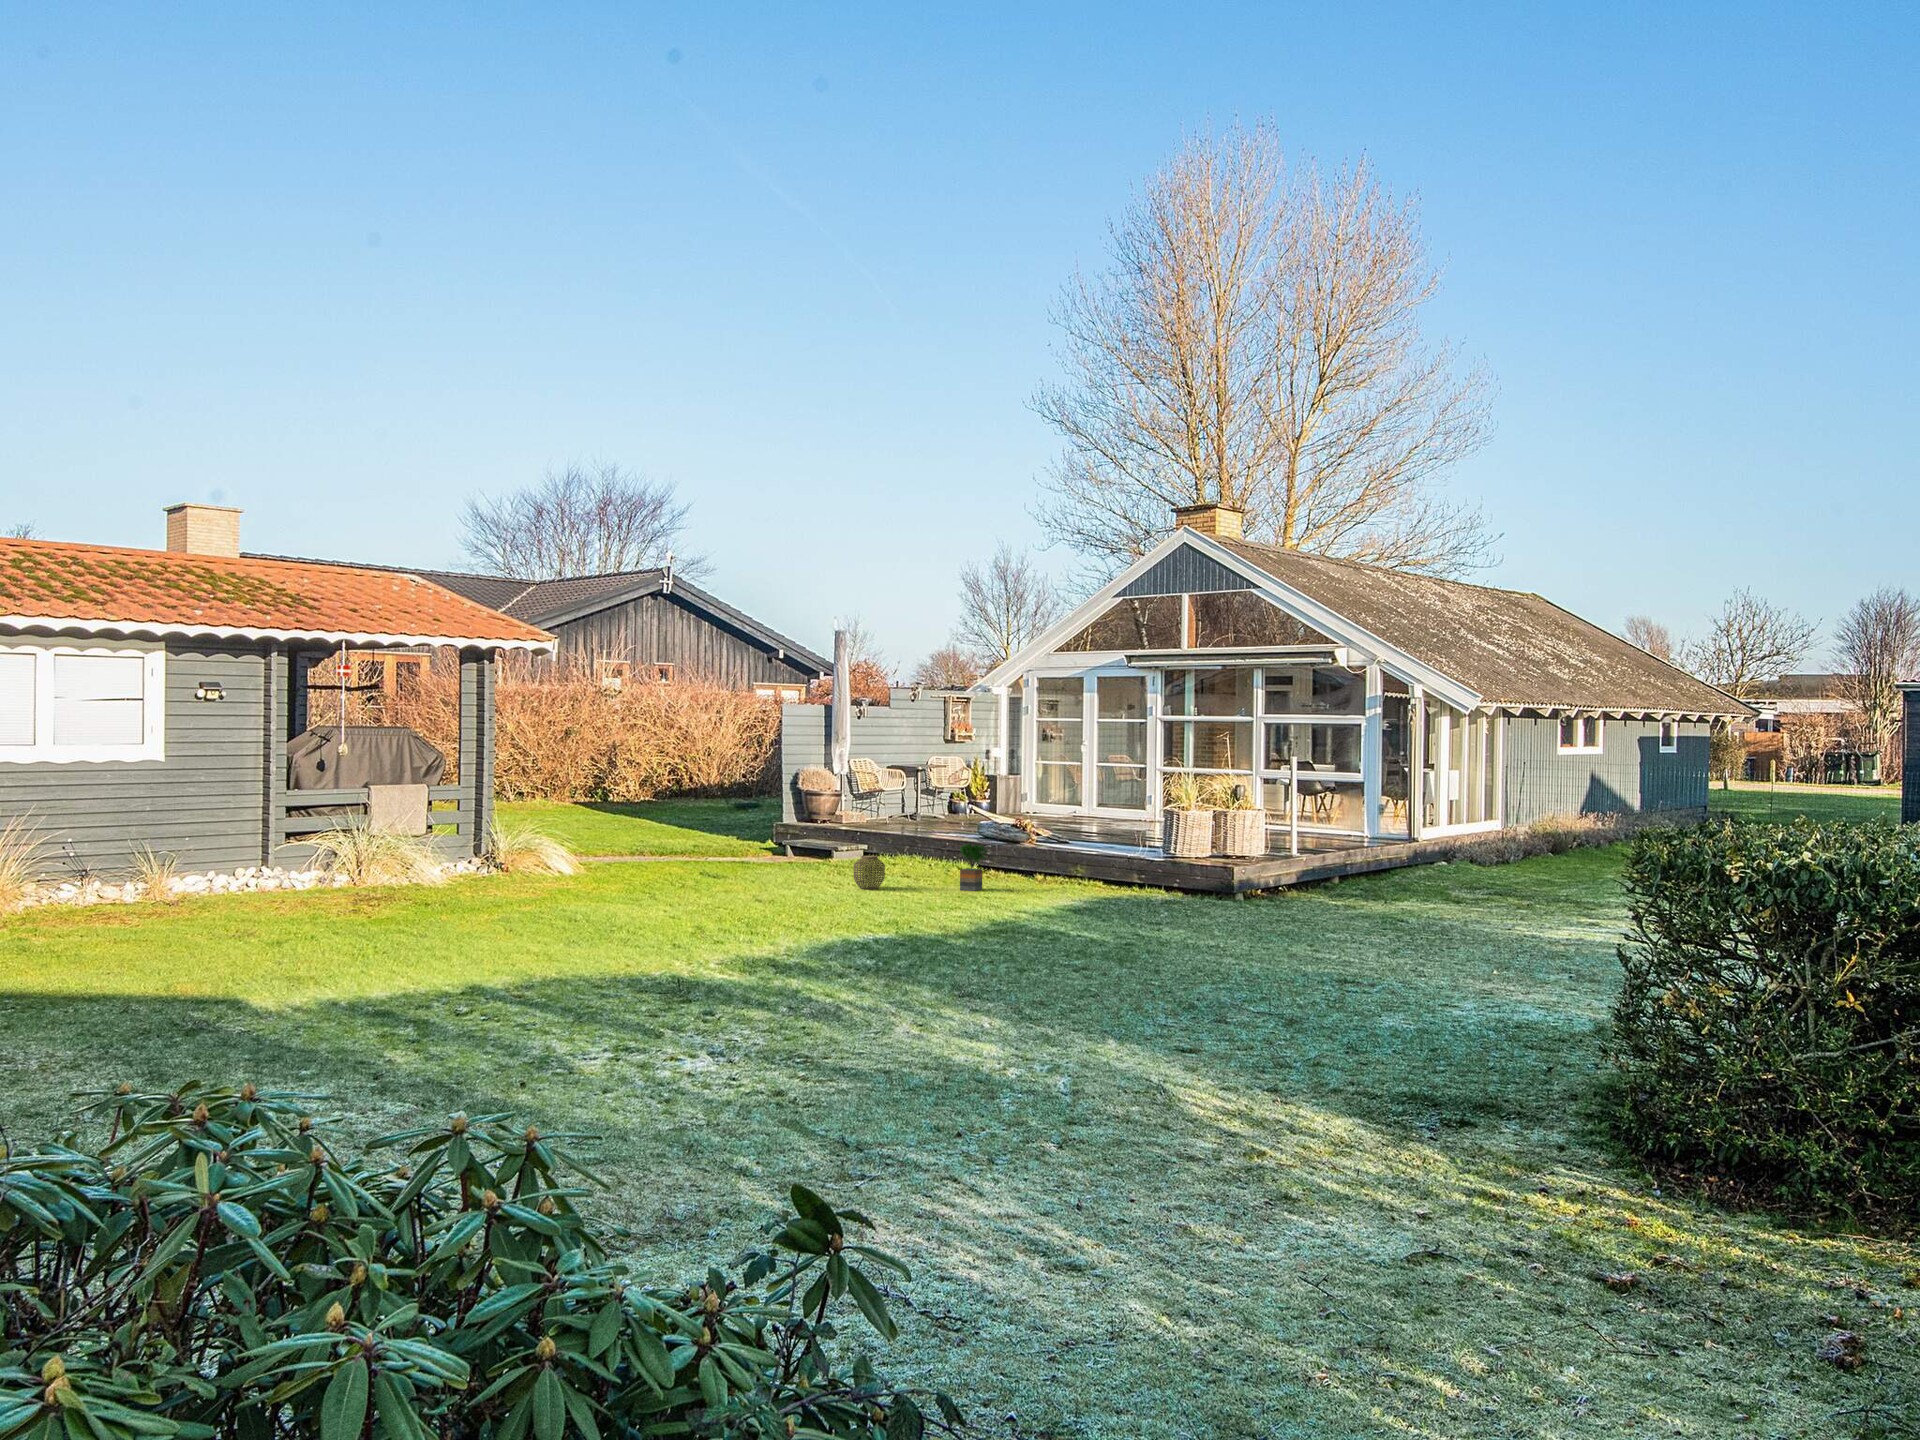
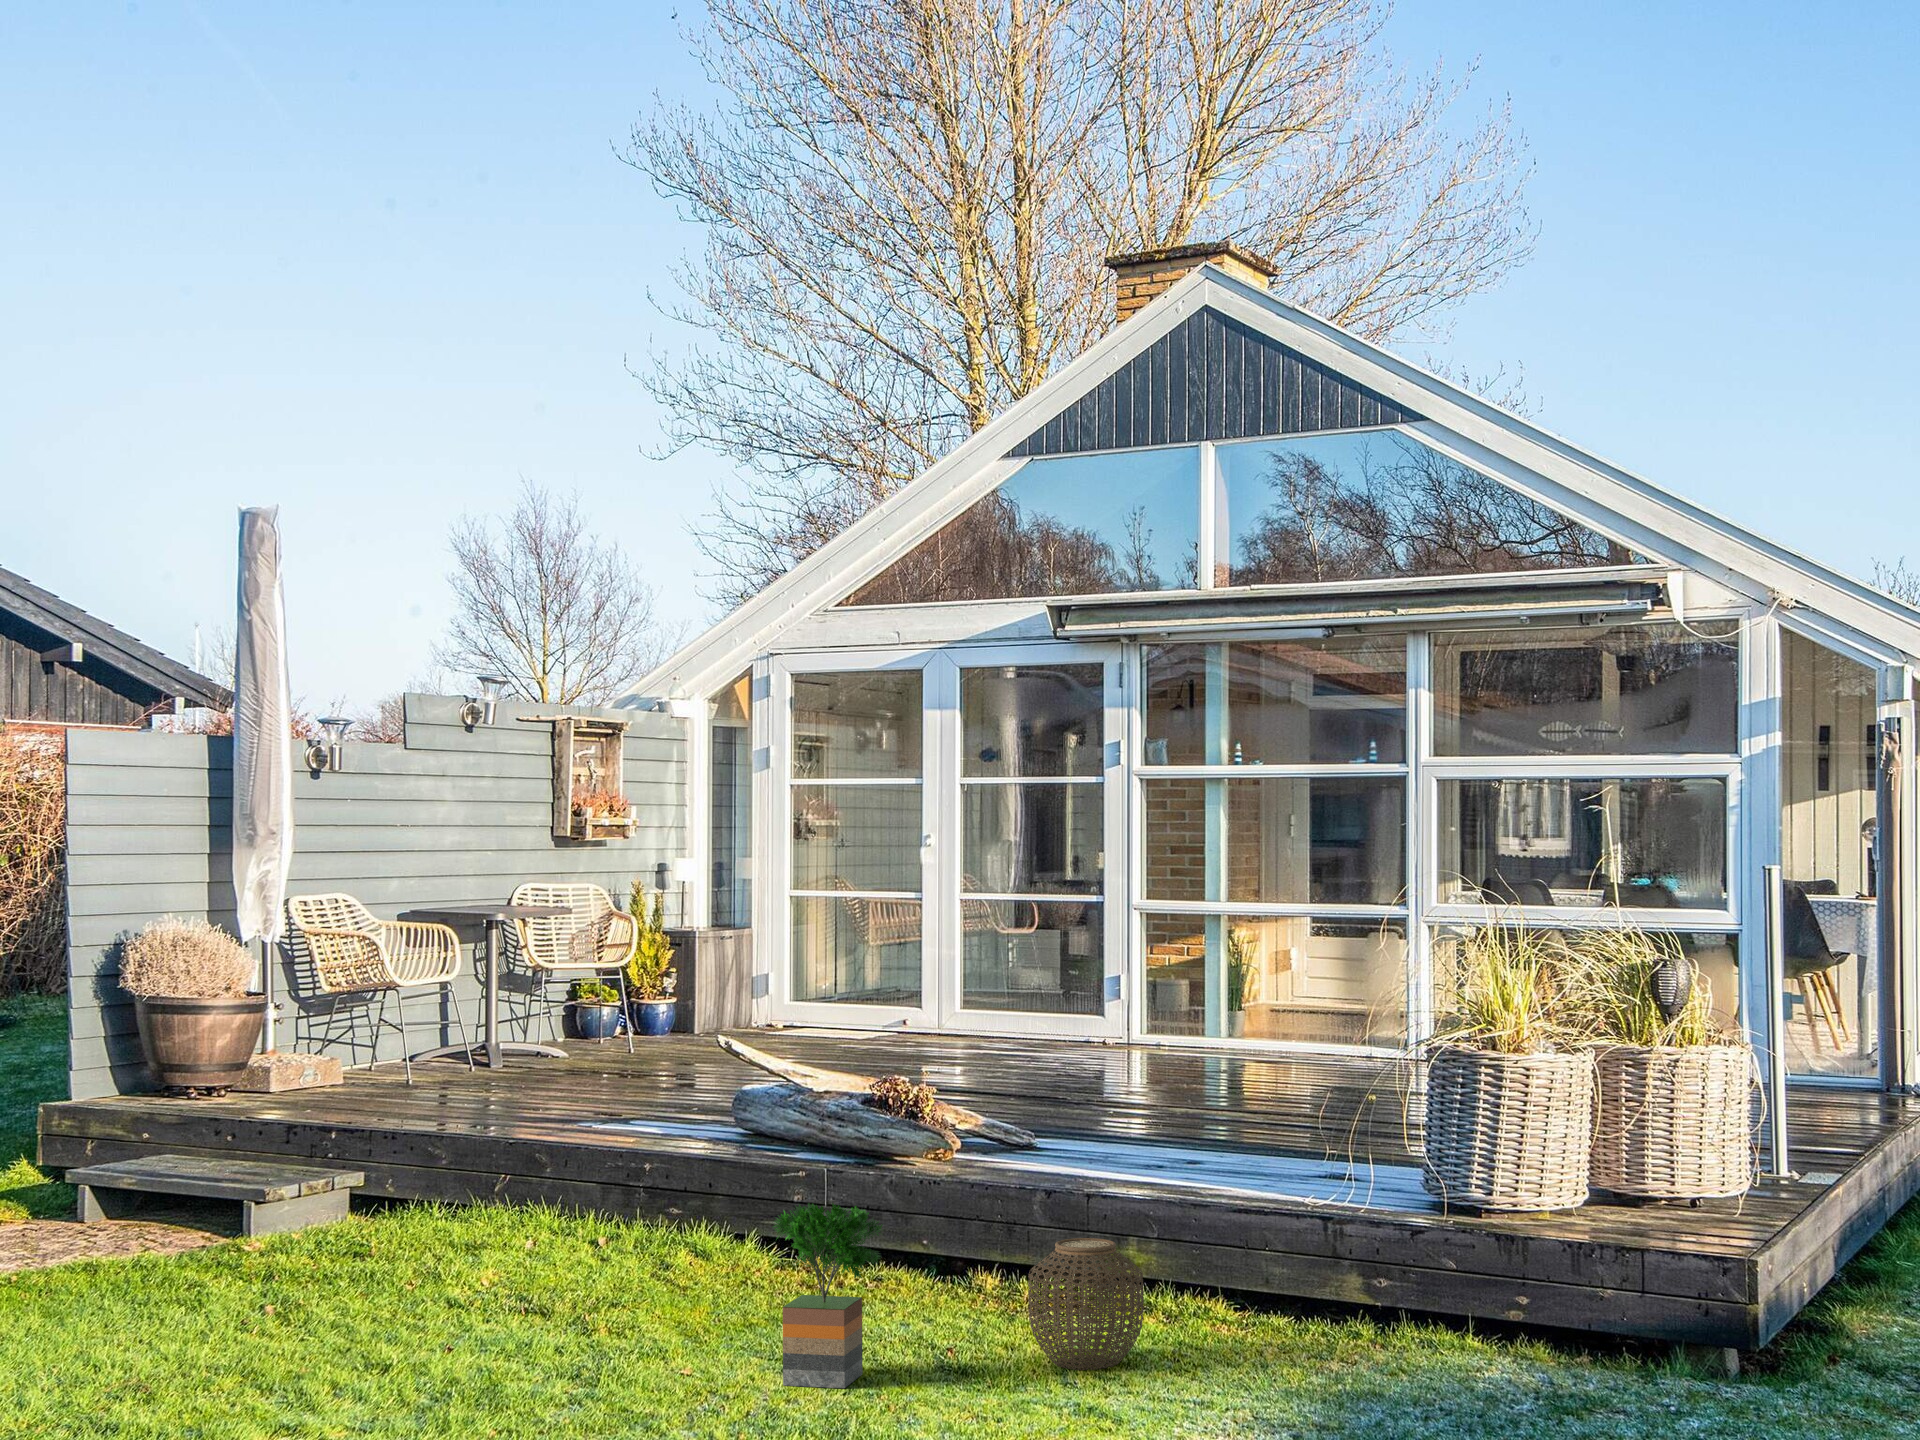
woven basket: present [853,855,885,889] -> present [1028,1238,1144,1370]

